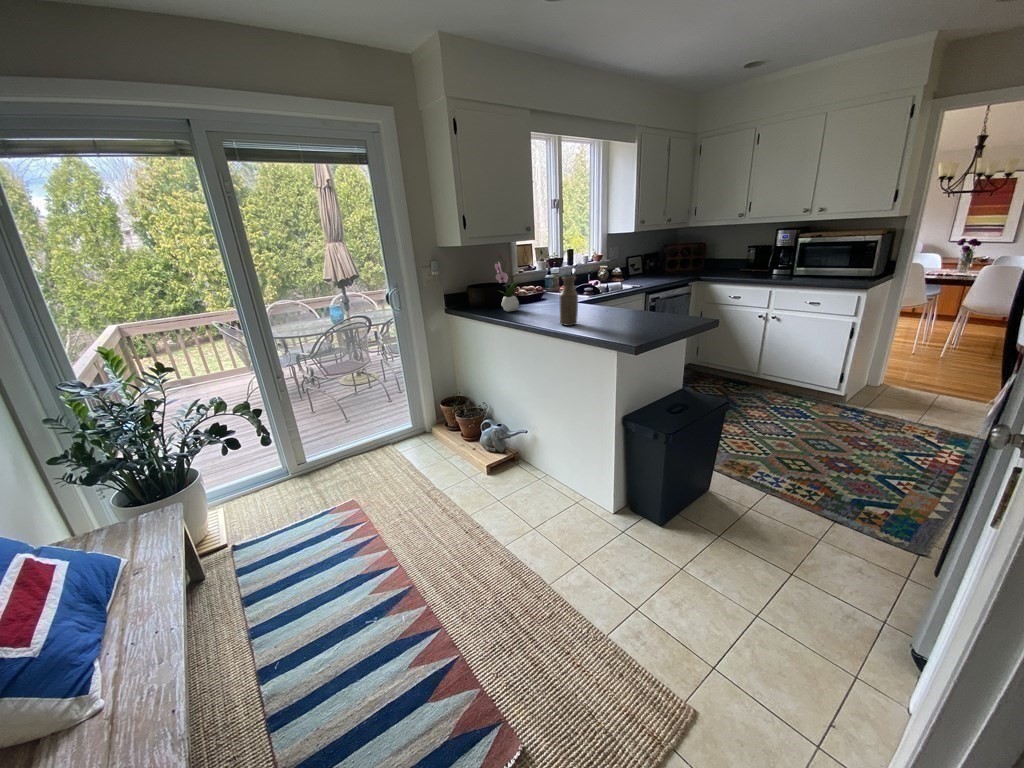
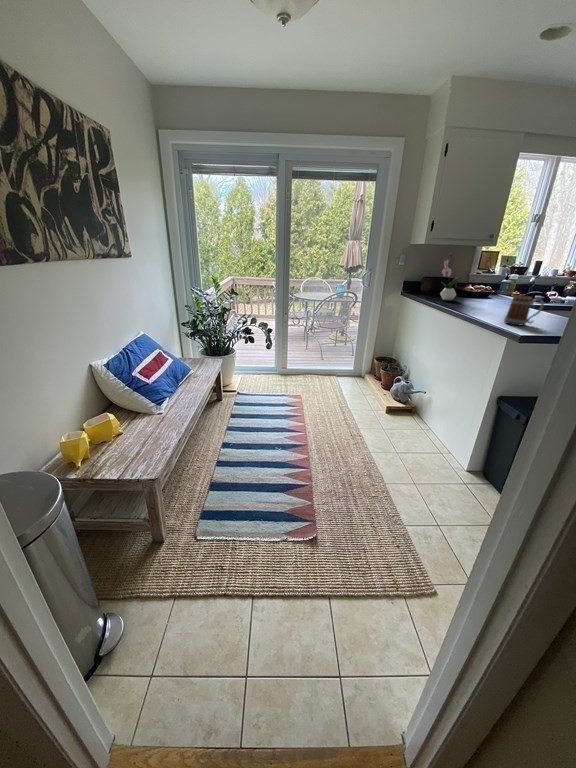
bottle: present [560,276,578,326] -> none [475,273,501,315]
mug: none [601,300,634,334] -> present [504,296,544,325]

